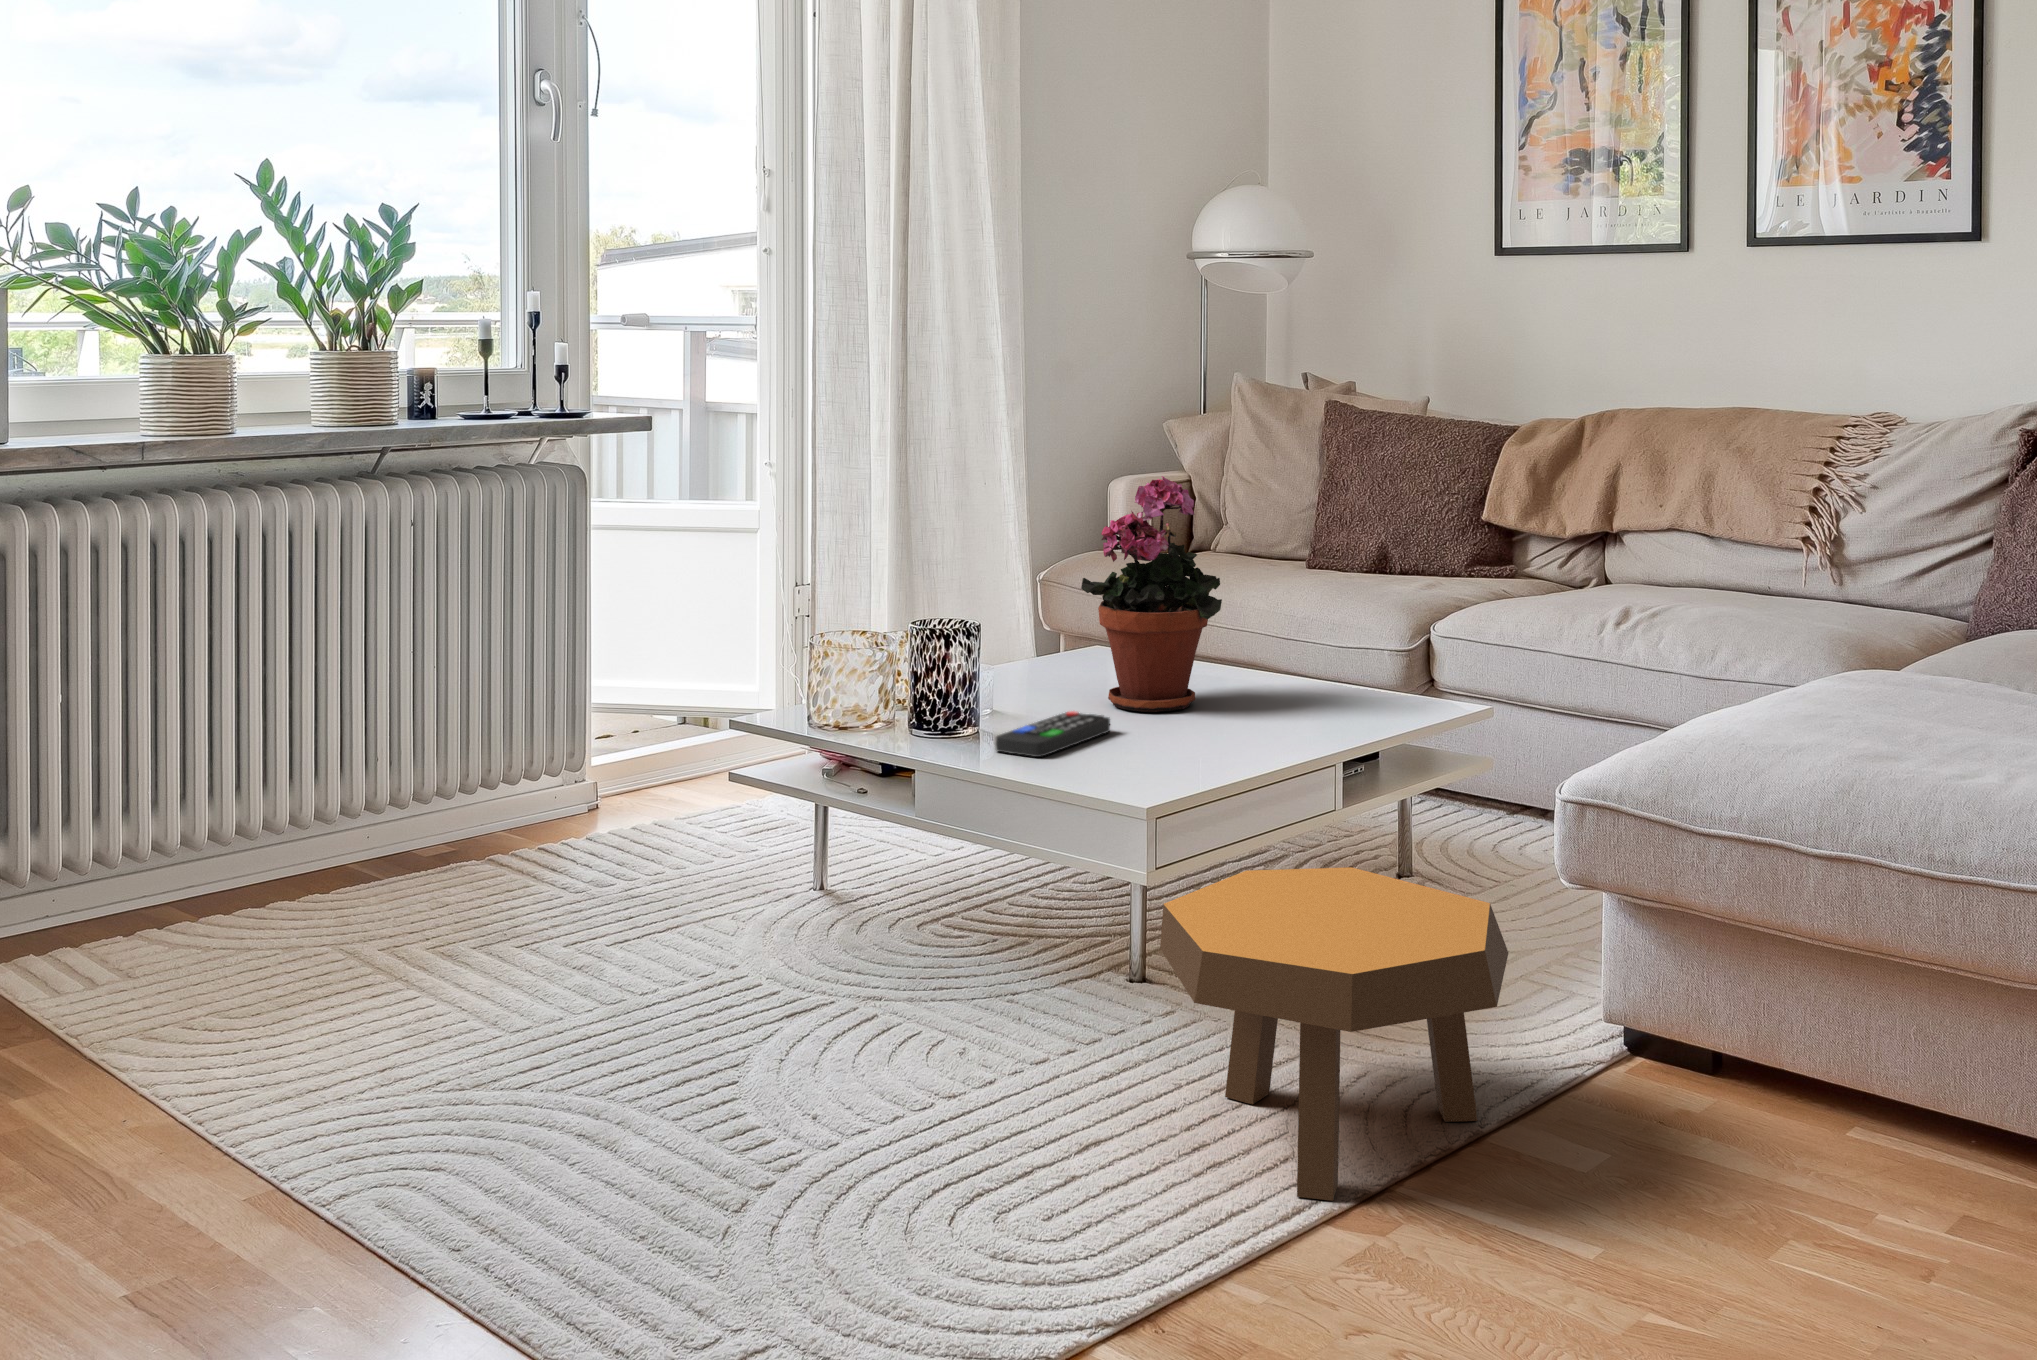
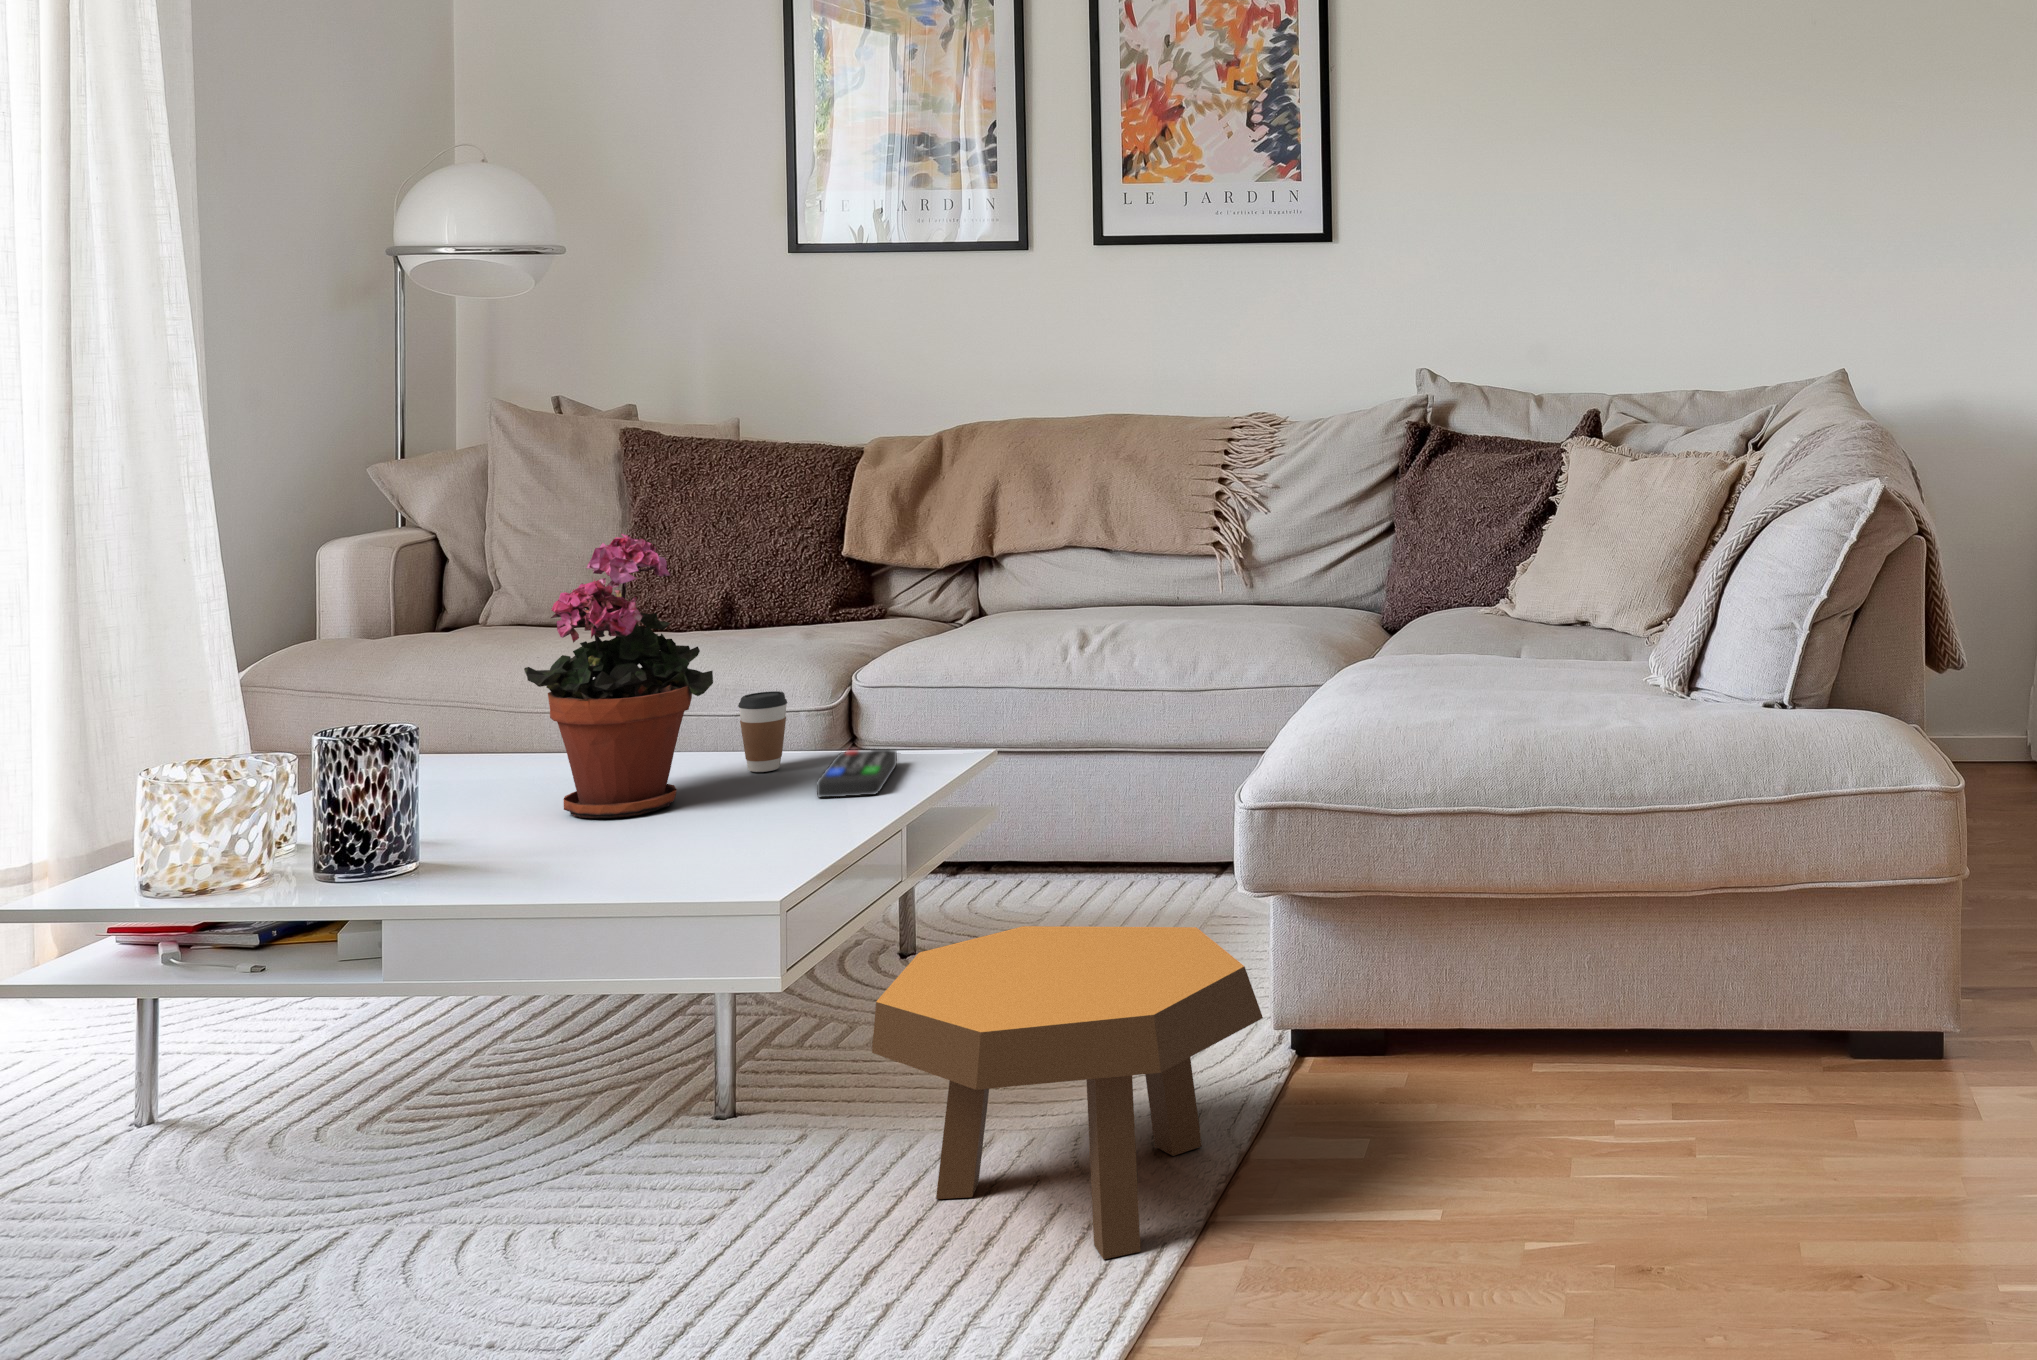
coffee cup: none [1268,625,1308,694] -> present [738,691,787,772]
remote control: present [995,711,1110,757] -> present [817,749,897,797]

